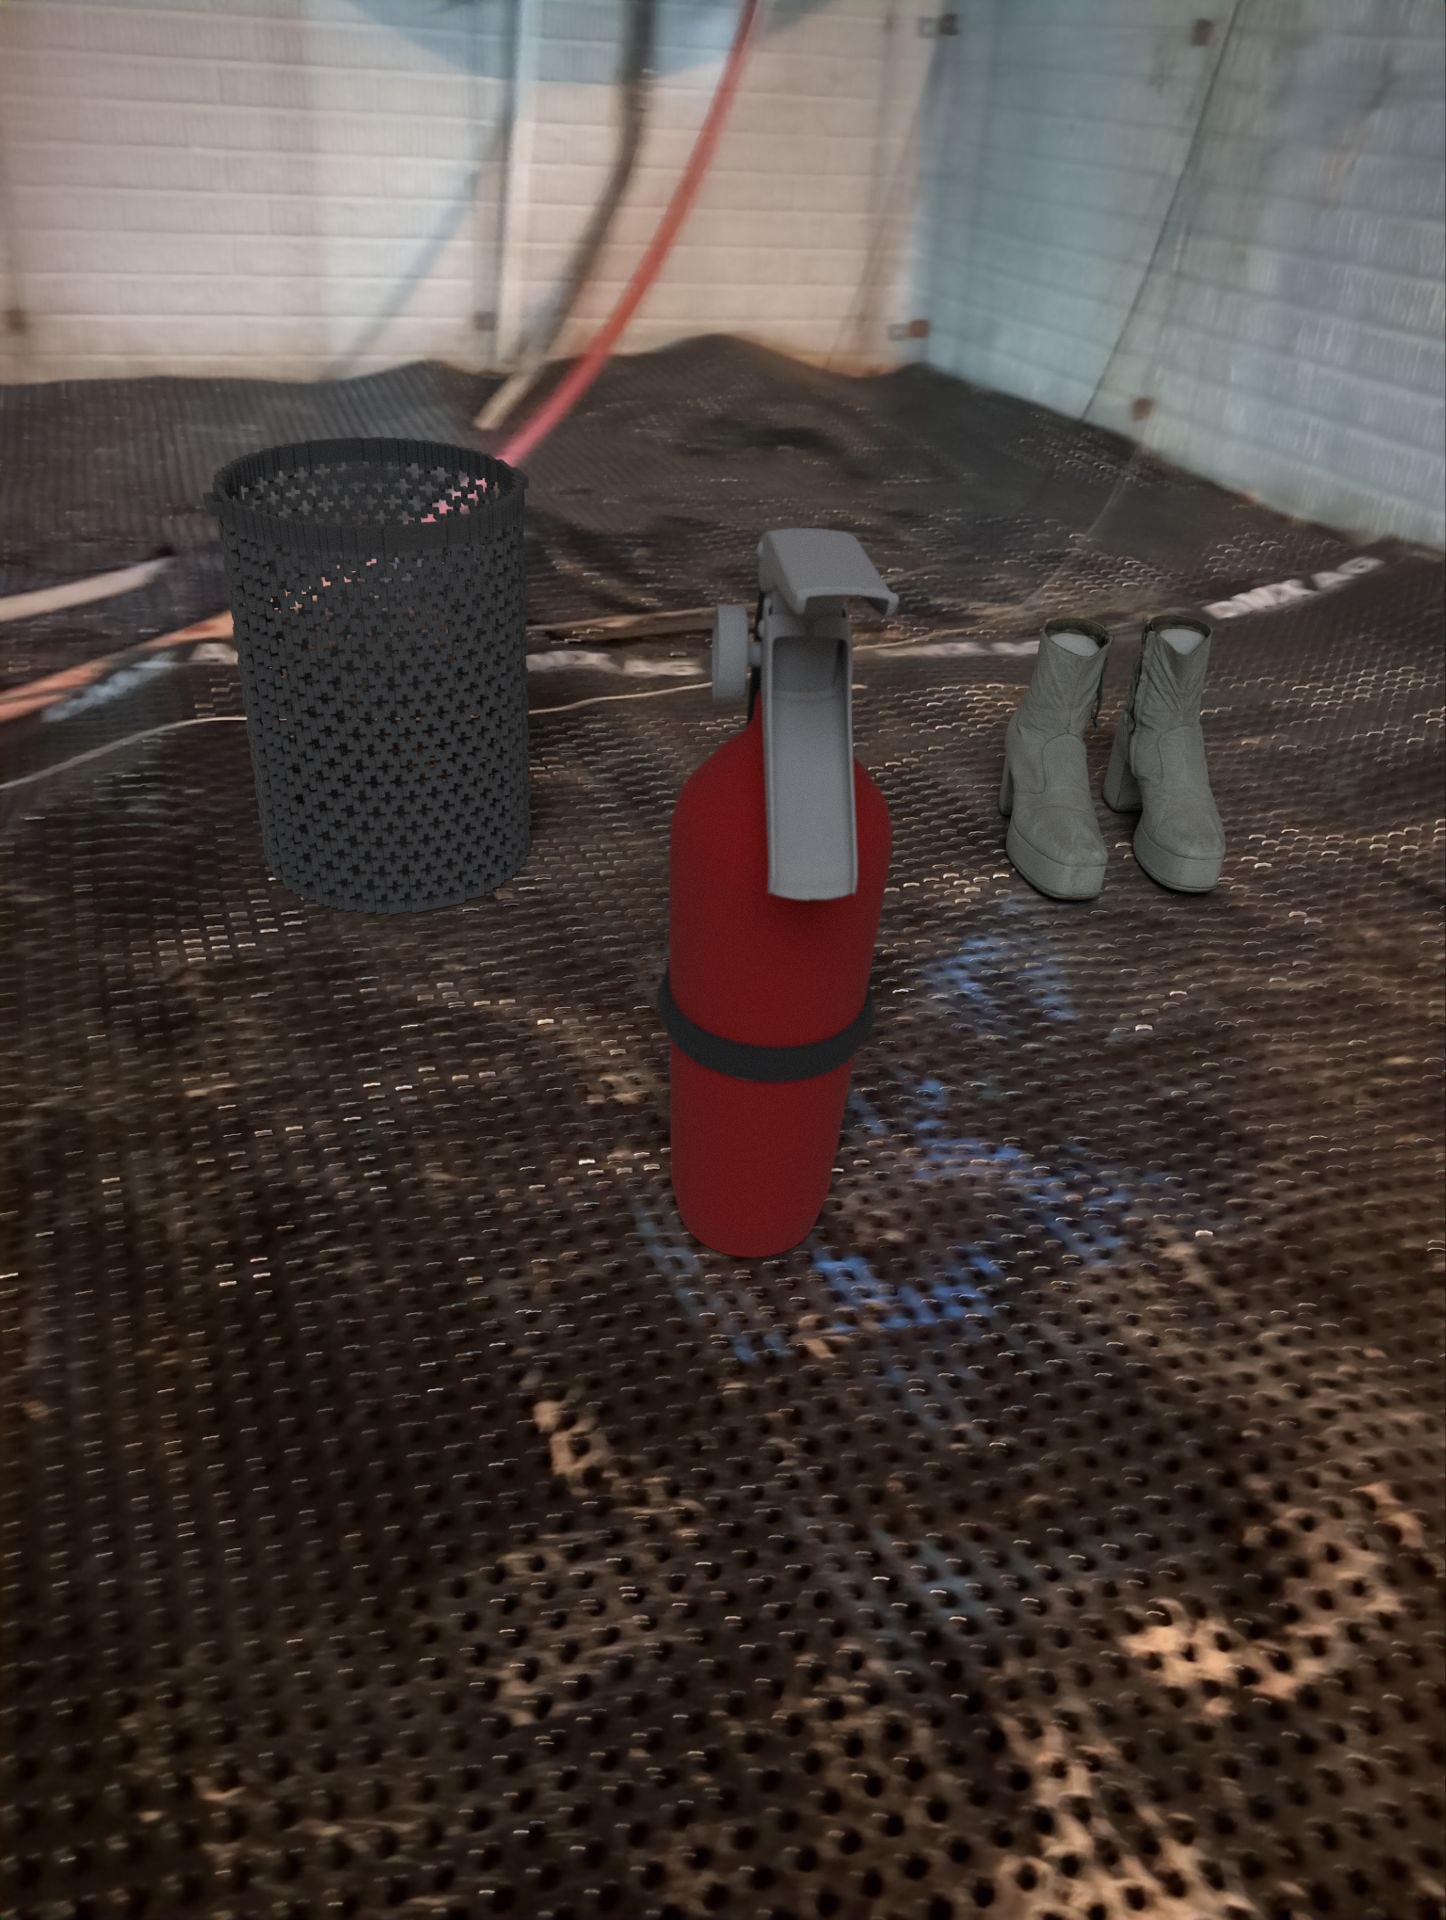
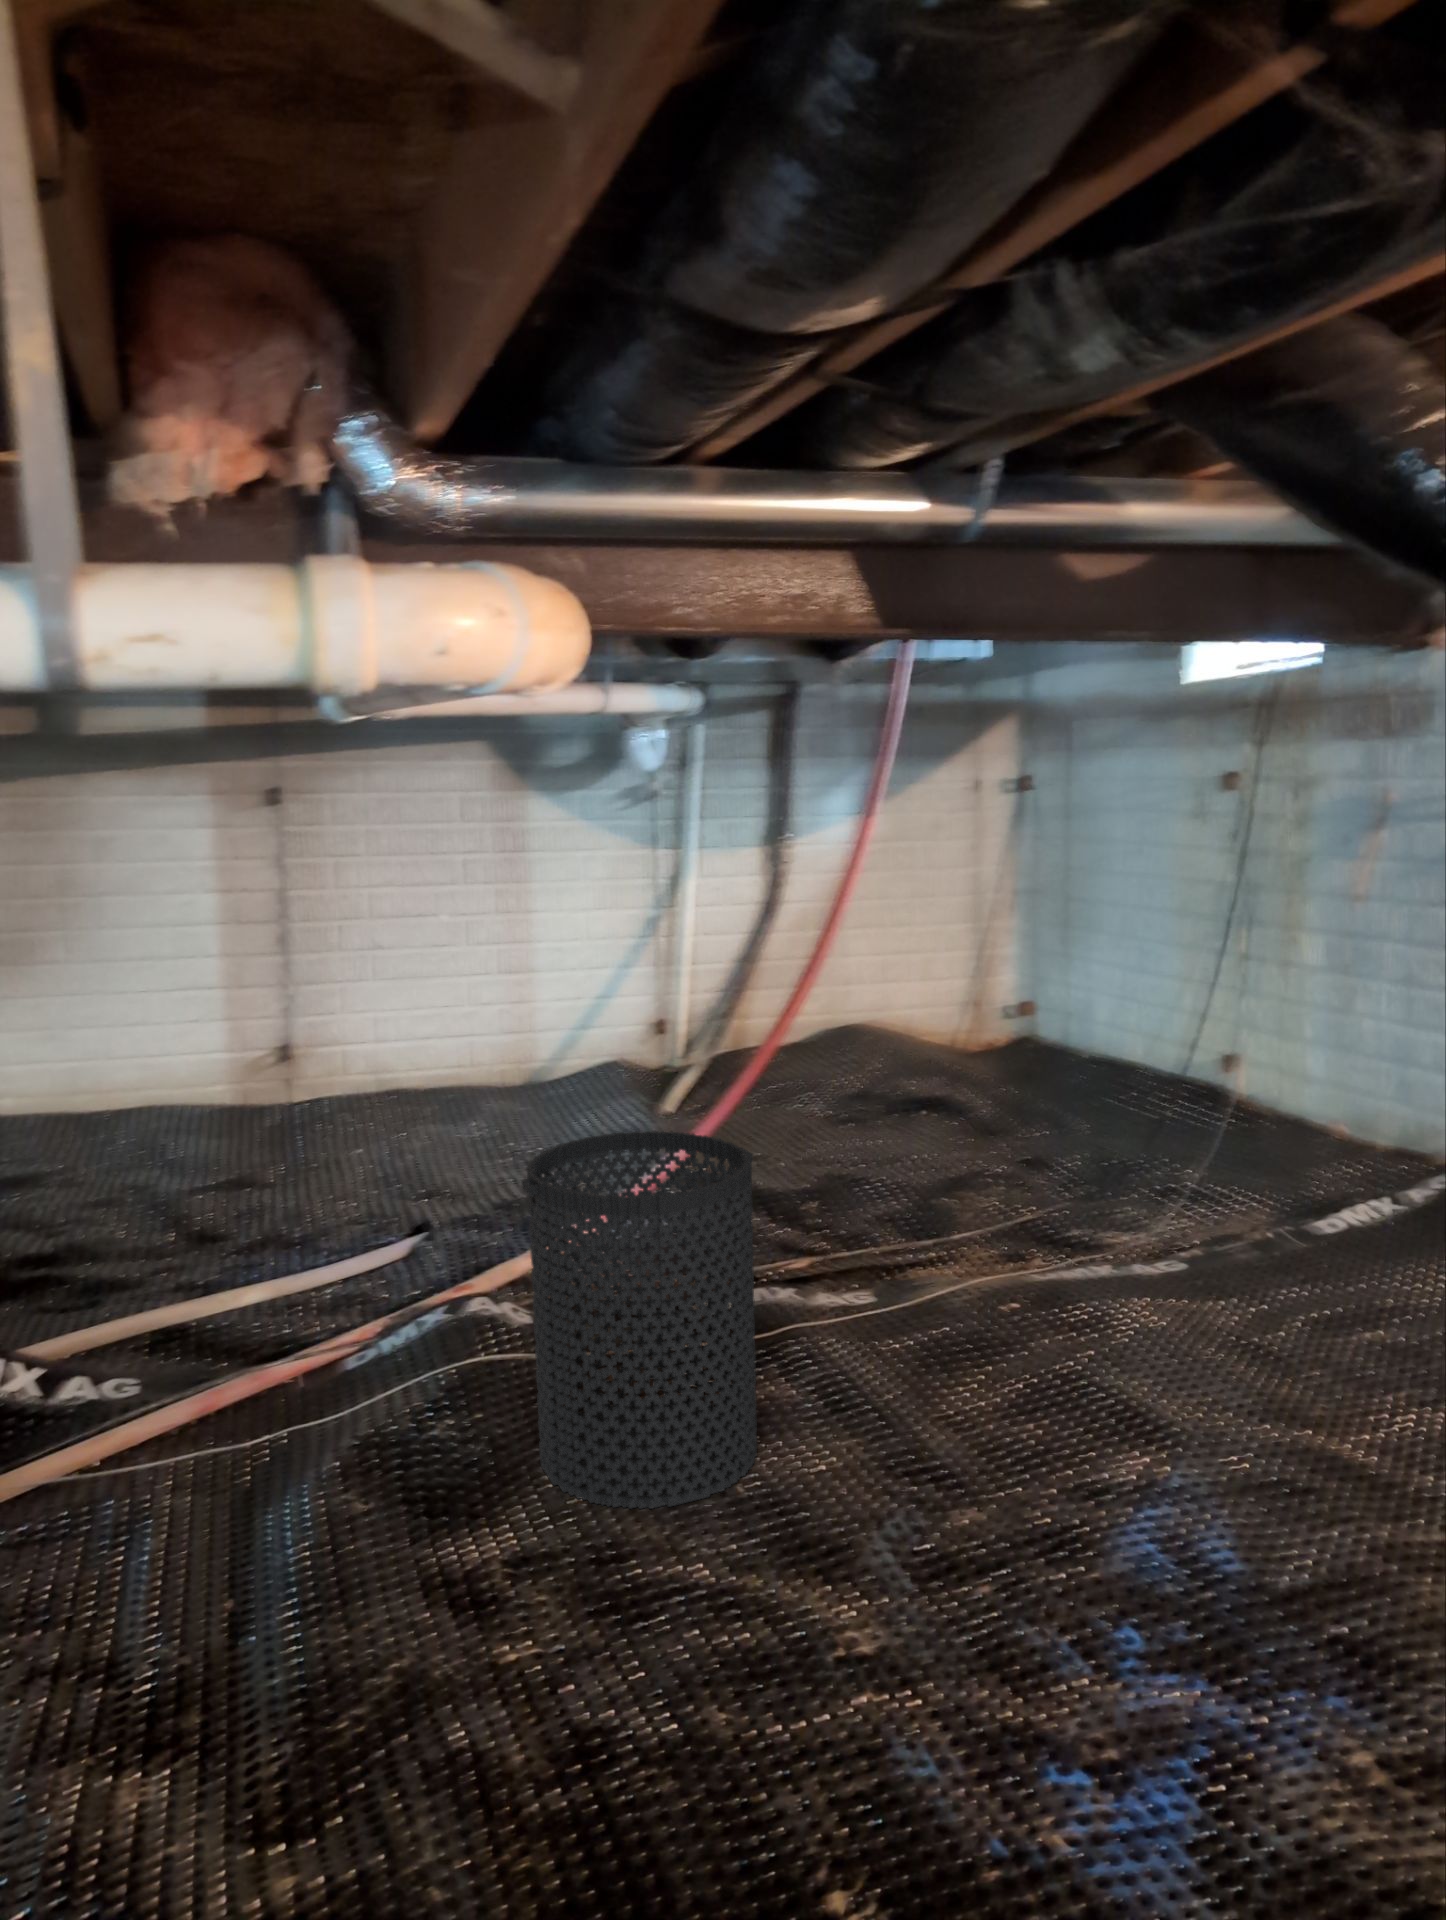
fire extinguisher: present [656,528,899,1258] -> none [899,1179,1071,1772]
boots: present [998,614,1226,900] -> none [1147,1229,1352,1474]

